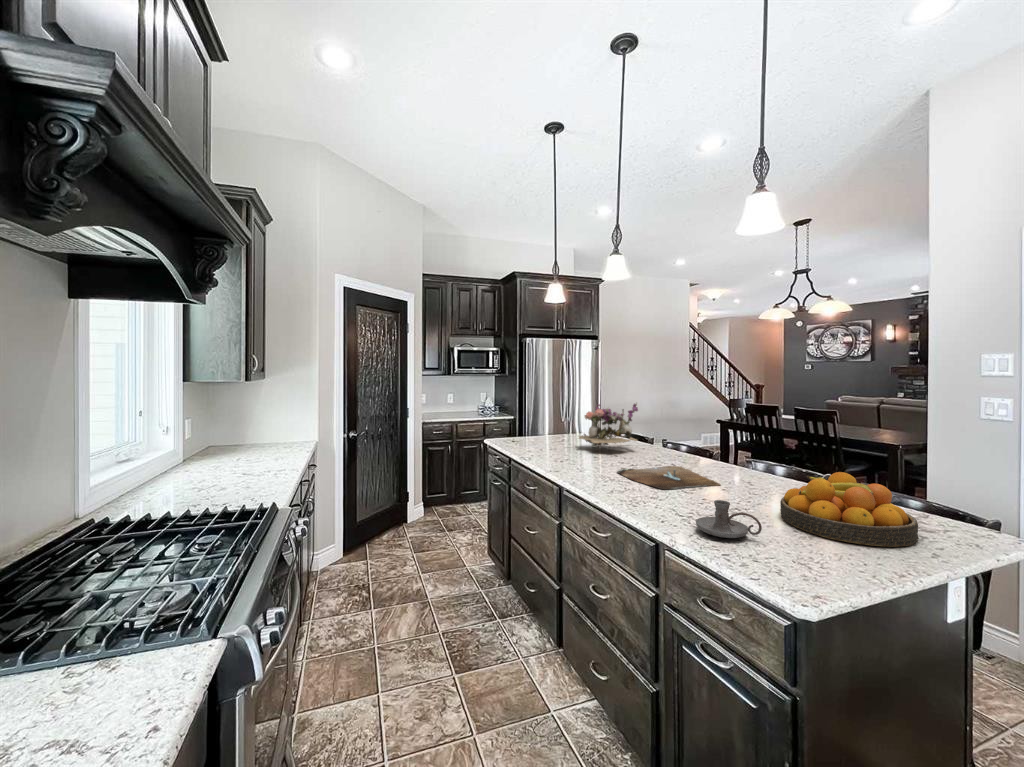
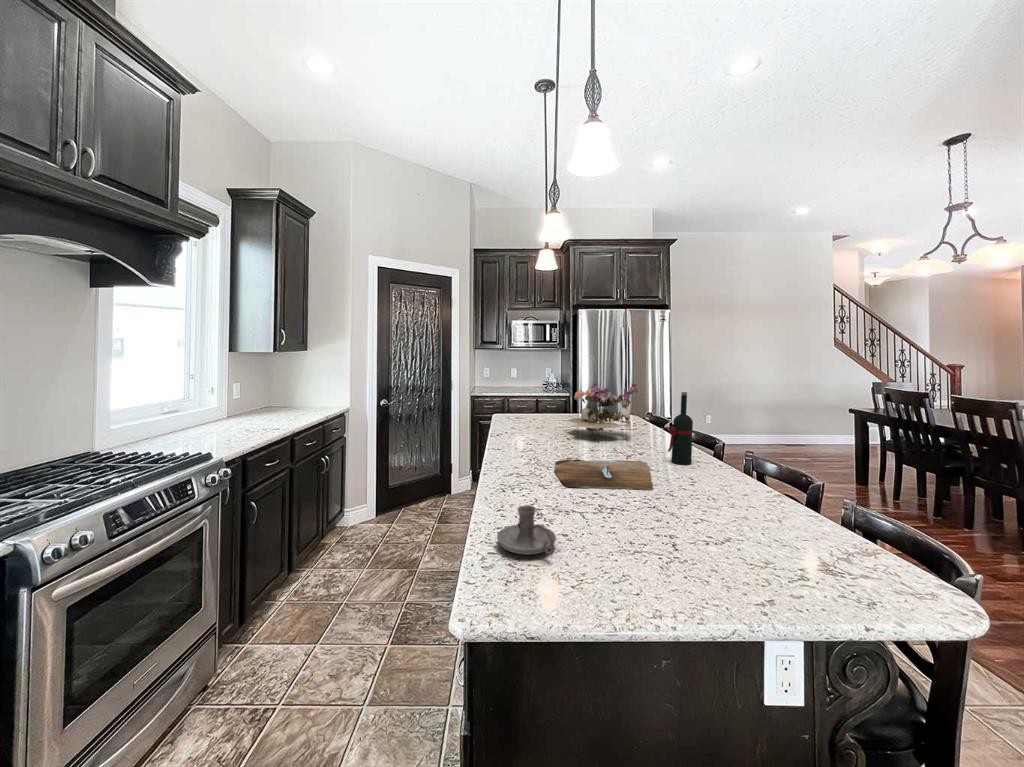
wine bottle: none [693,409,710,466] -> present [667,392,693,465]
fruit bowl: present [780,472,918,547] -> none [634,488,804,607]

